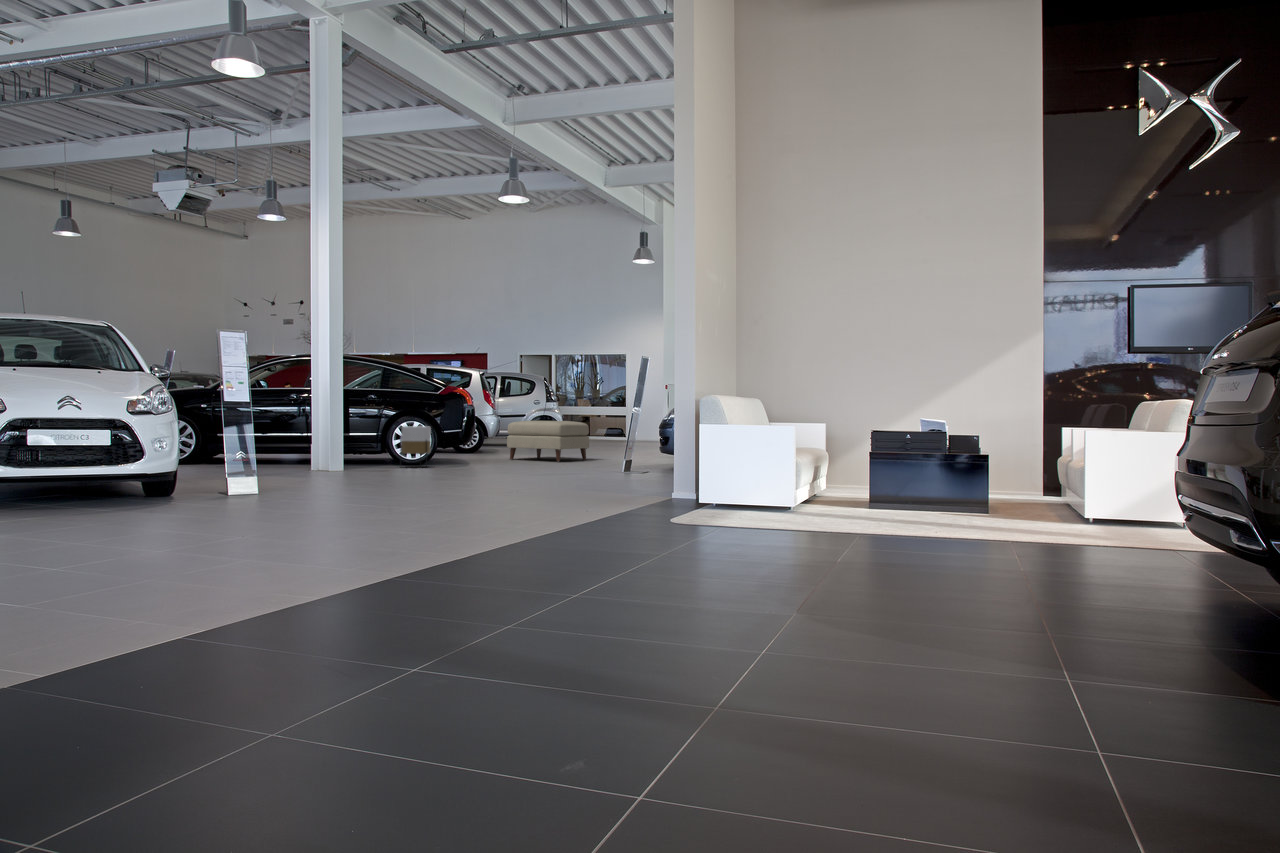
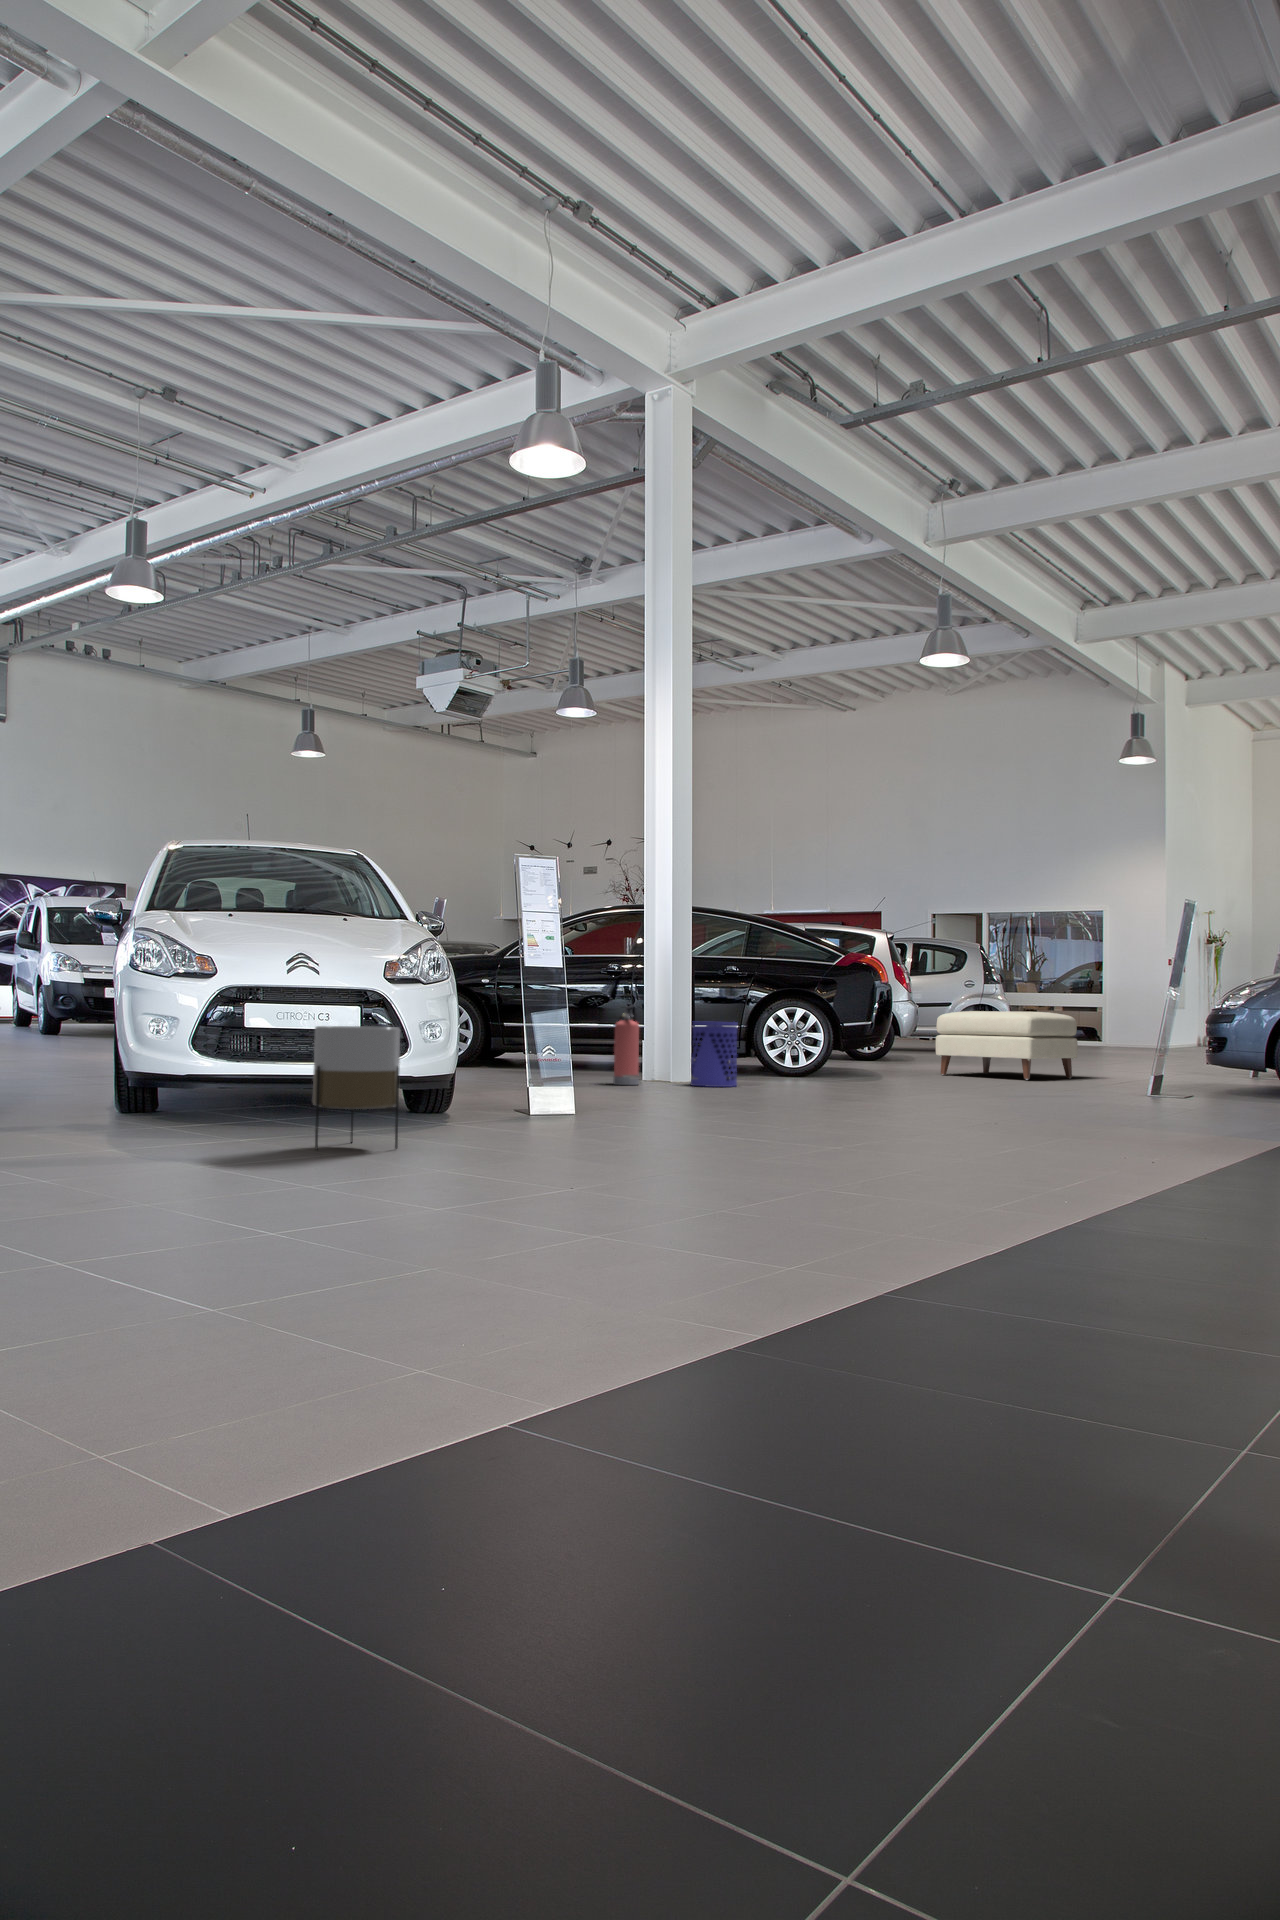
fire extinguisher: none [294,420,311,471] -> present [614,1005,639,1085]
planter: present [400,426,431,455] -> present [312,1026,400,1150]
waste bin: none [346,430,377,471] -> present [690,1022,738,1087]

